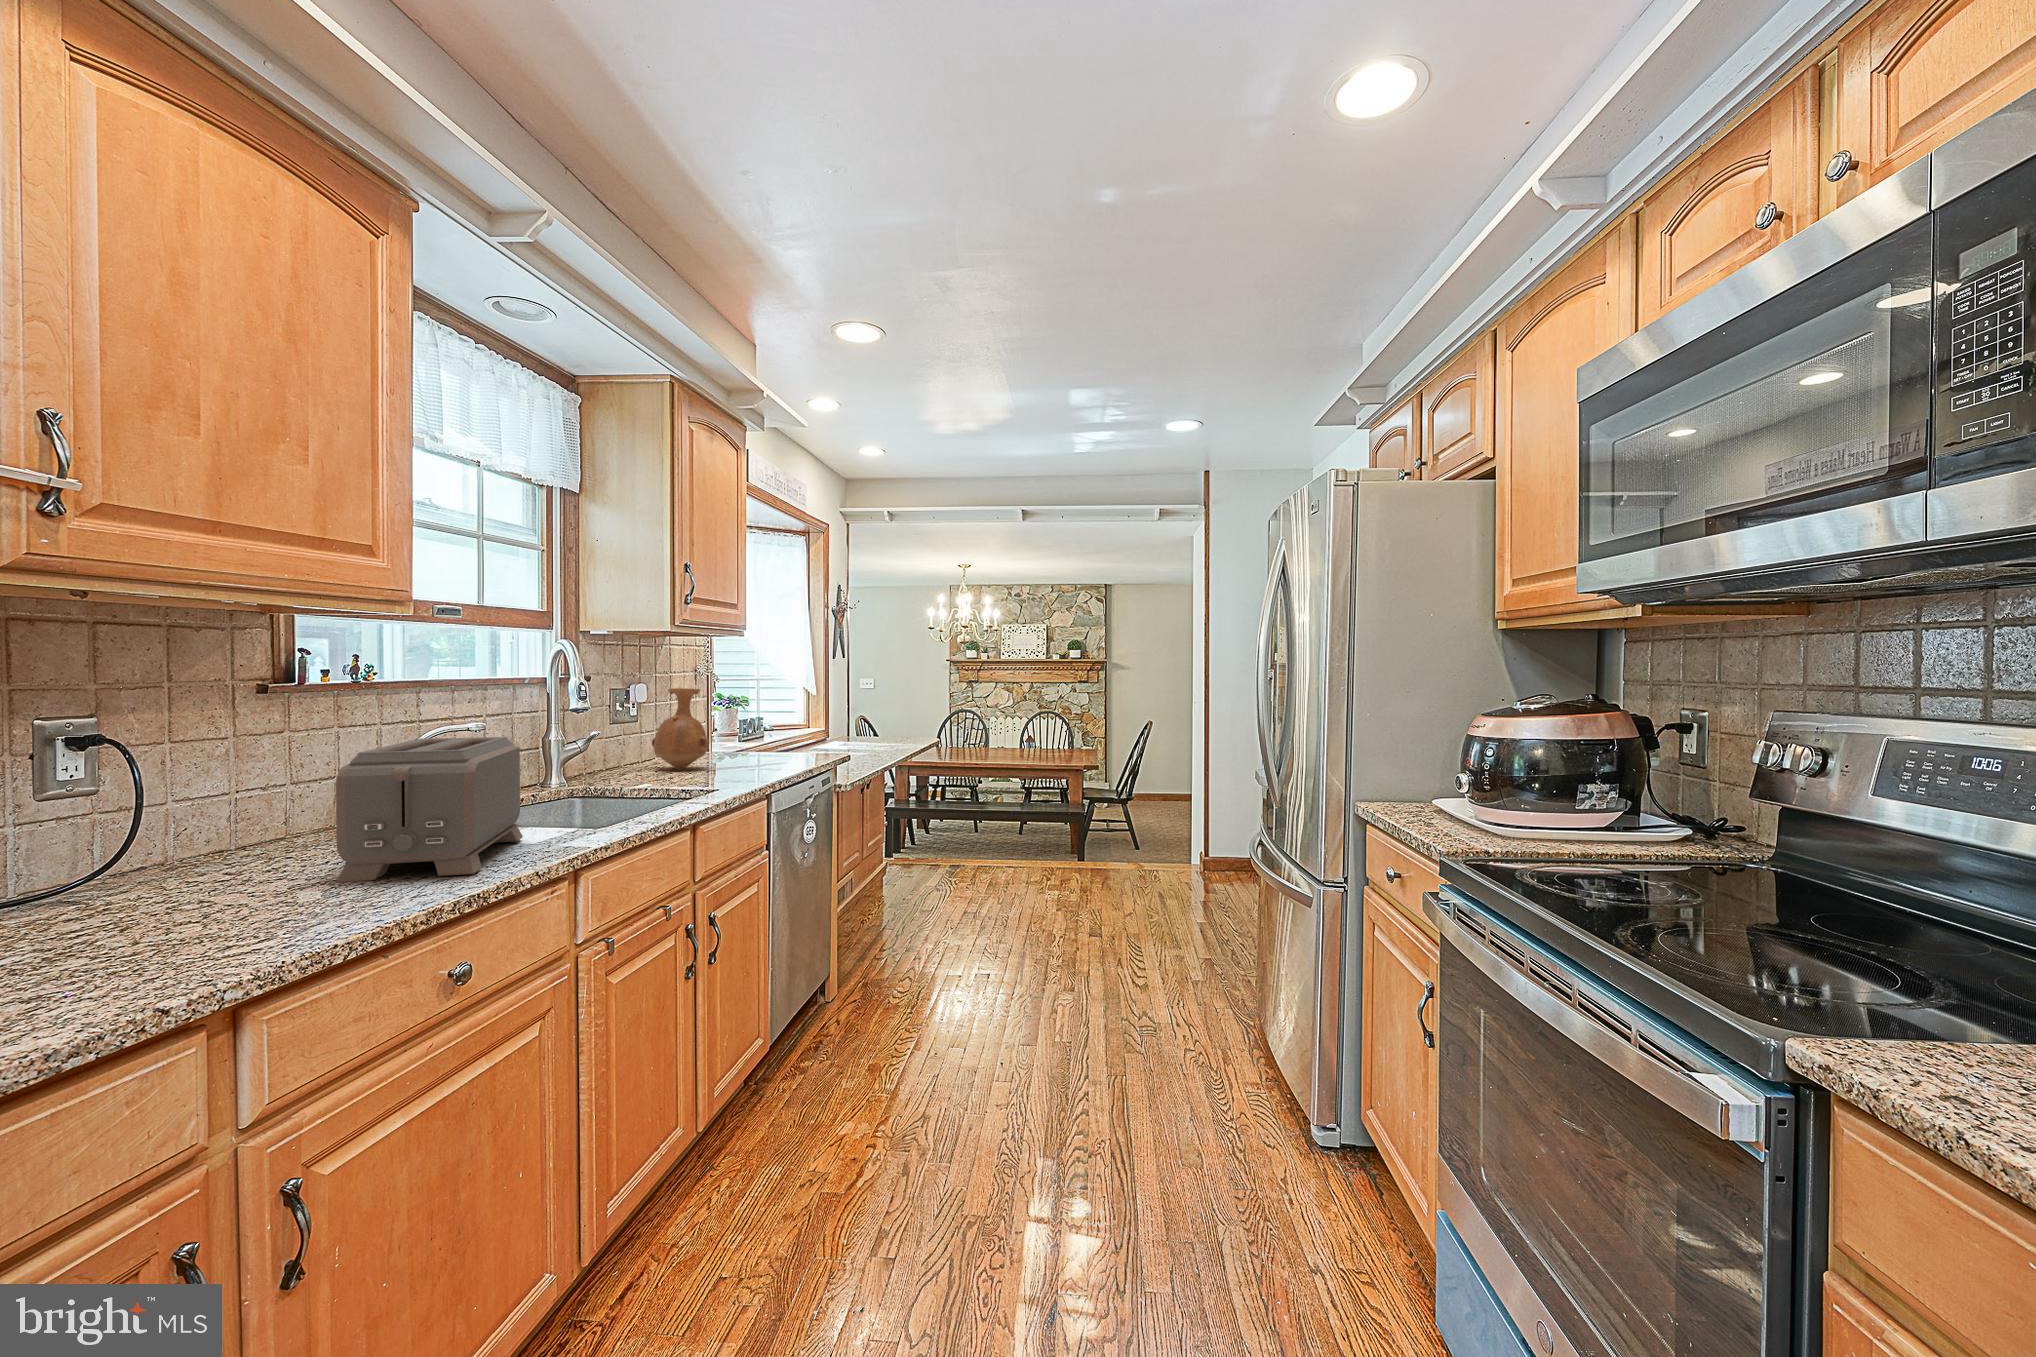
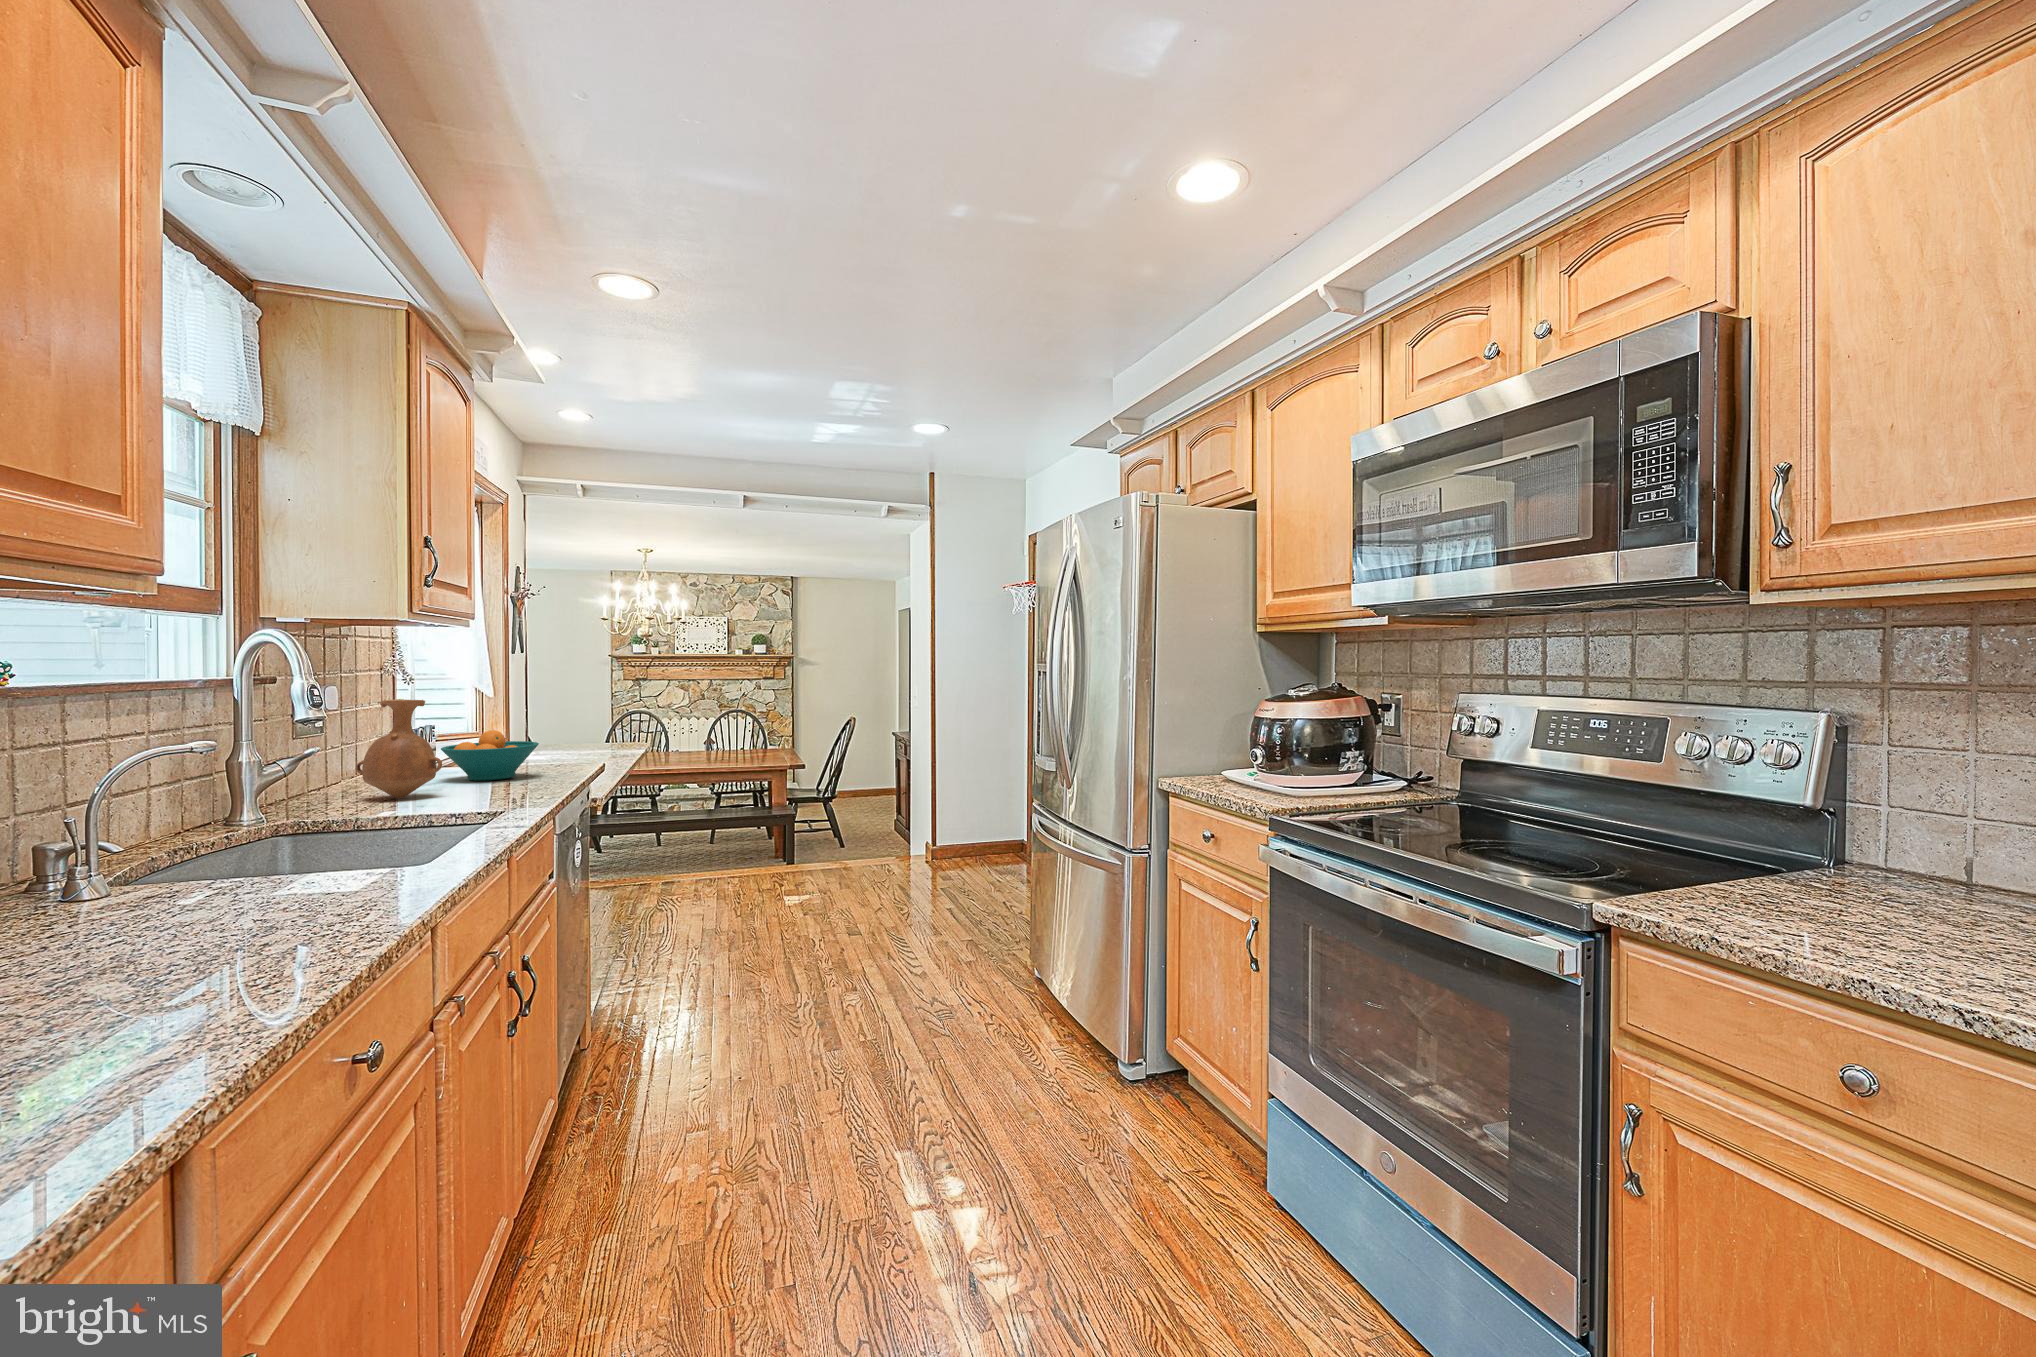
fruit bowl: none [727,717,802,760] -> present [441,730,539,781]
toaster: present [336,737,523,882] -> none [120,770,336,981]

